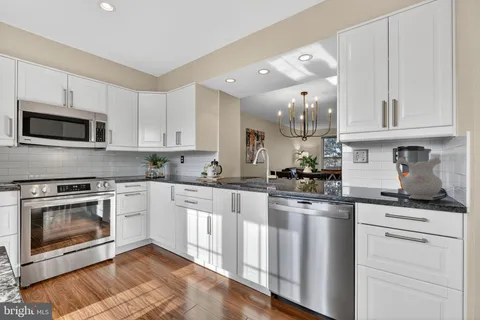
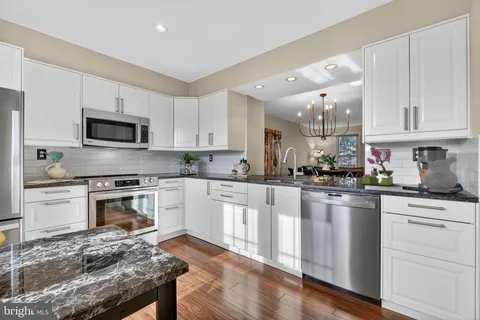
flower arrangement: none [337,146,372,191] -> present [362,147,394,186]

